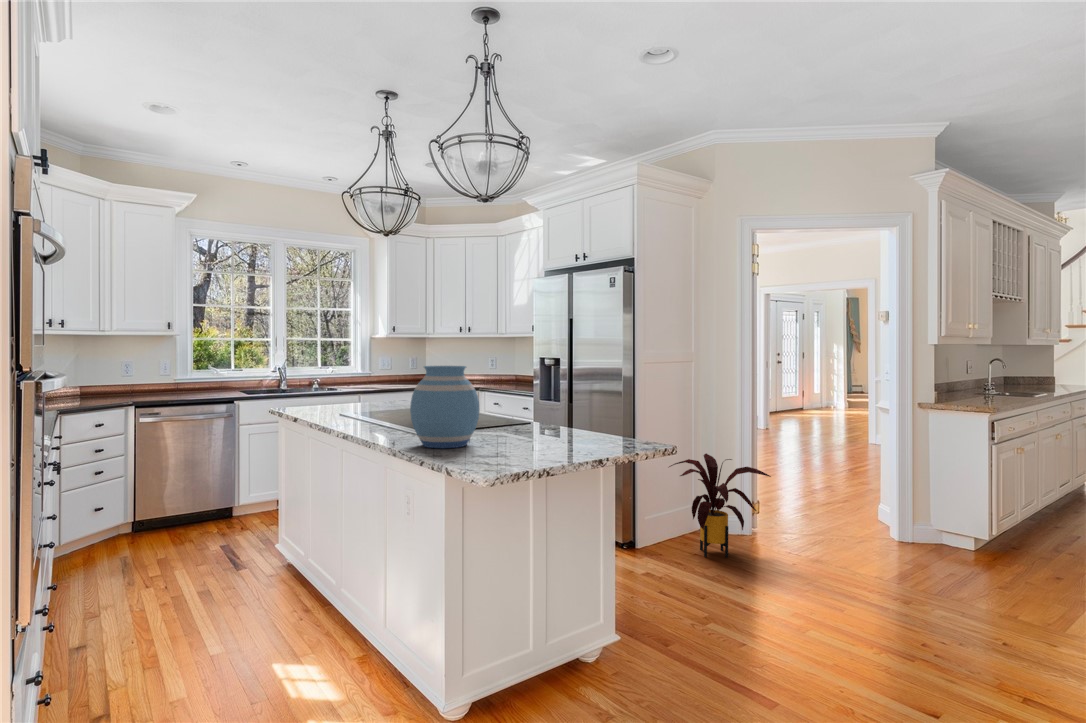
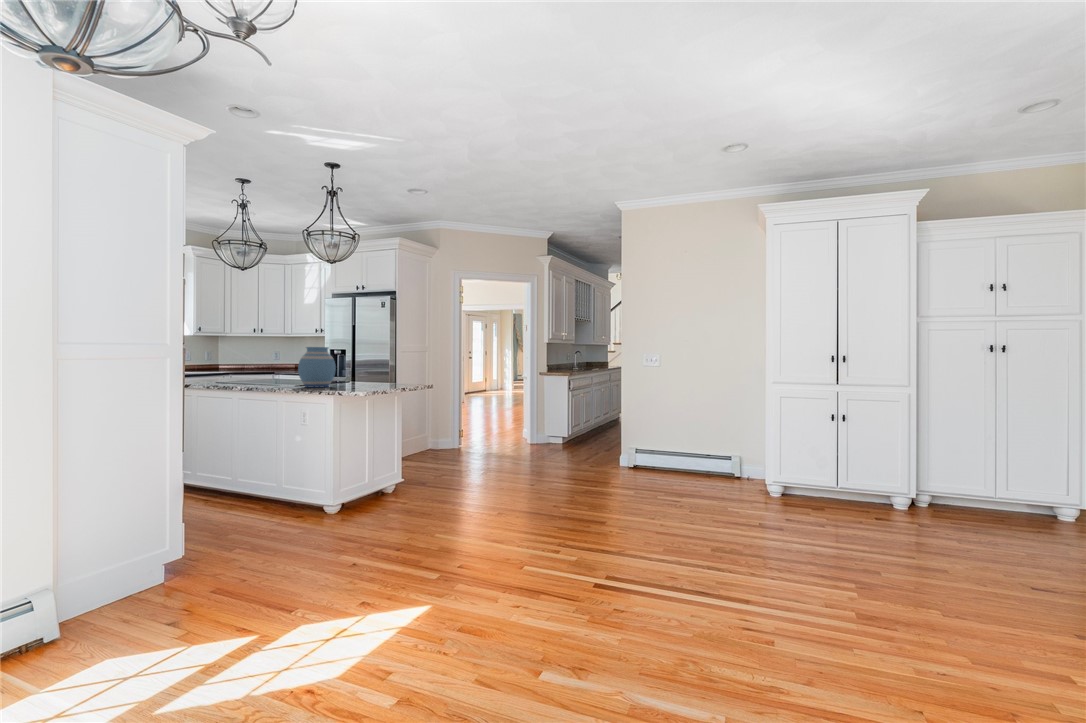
house plant: present [669,453,771,557] -> none [414,403,470,457]

